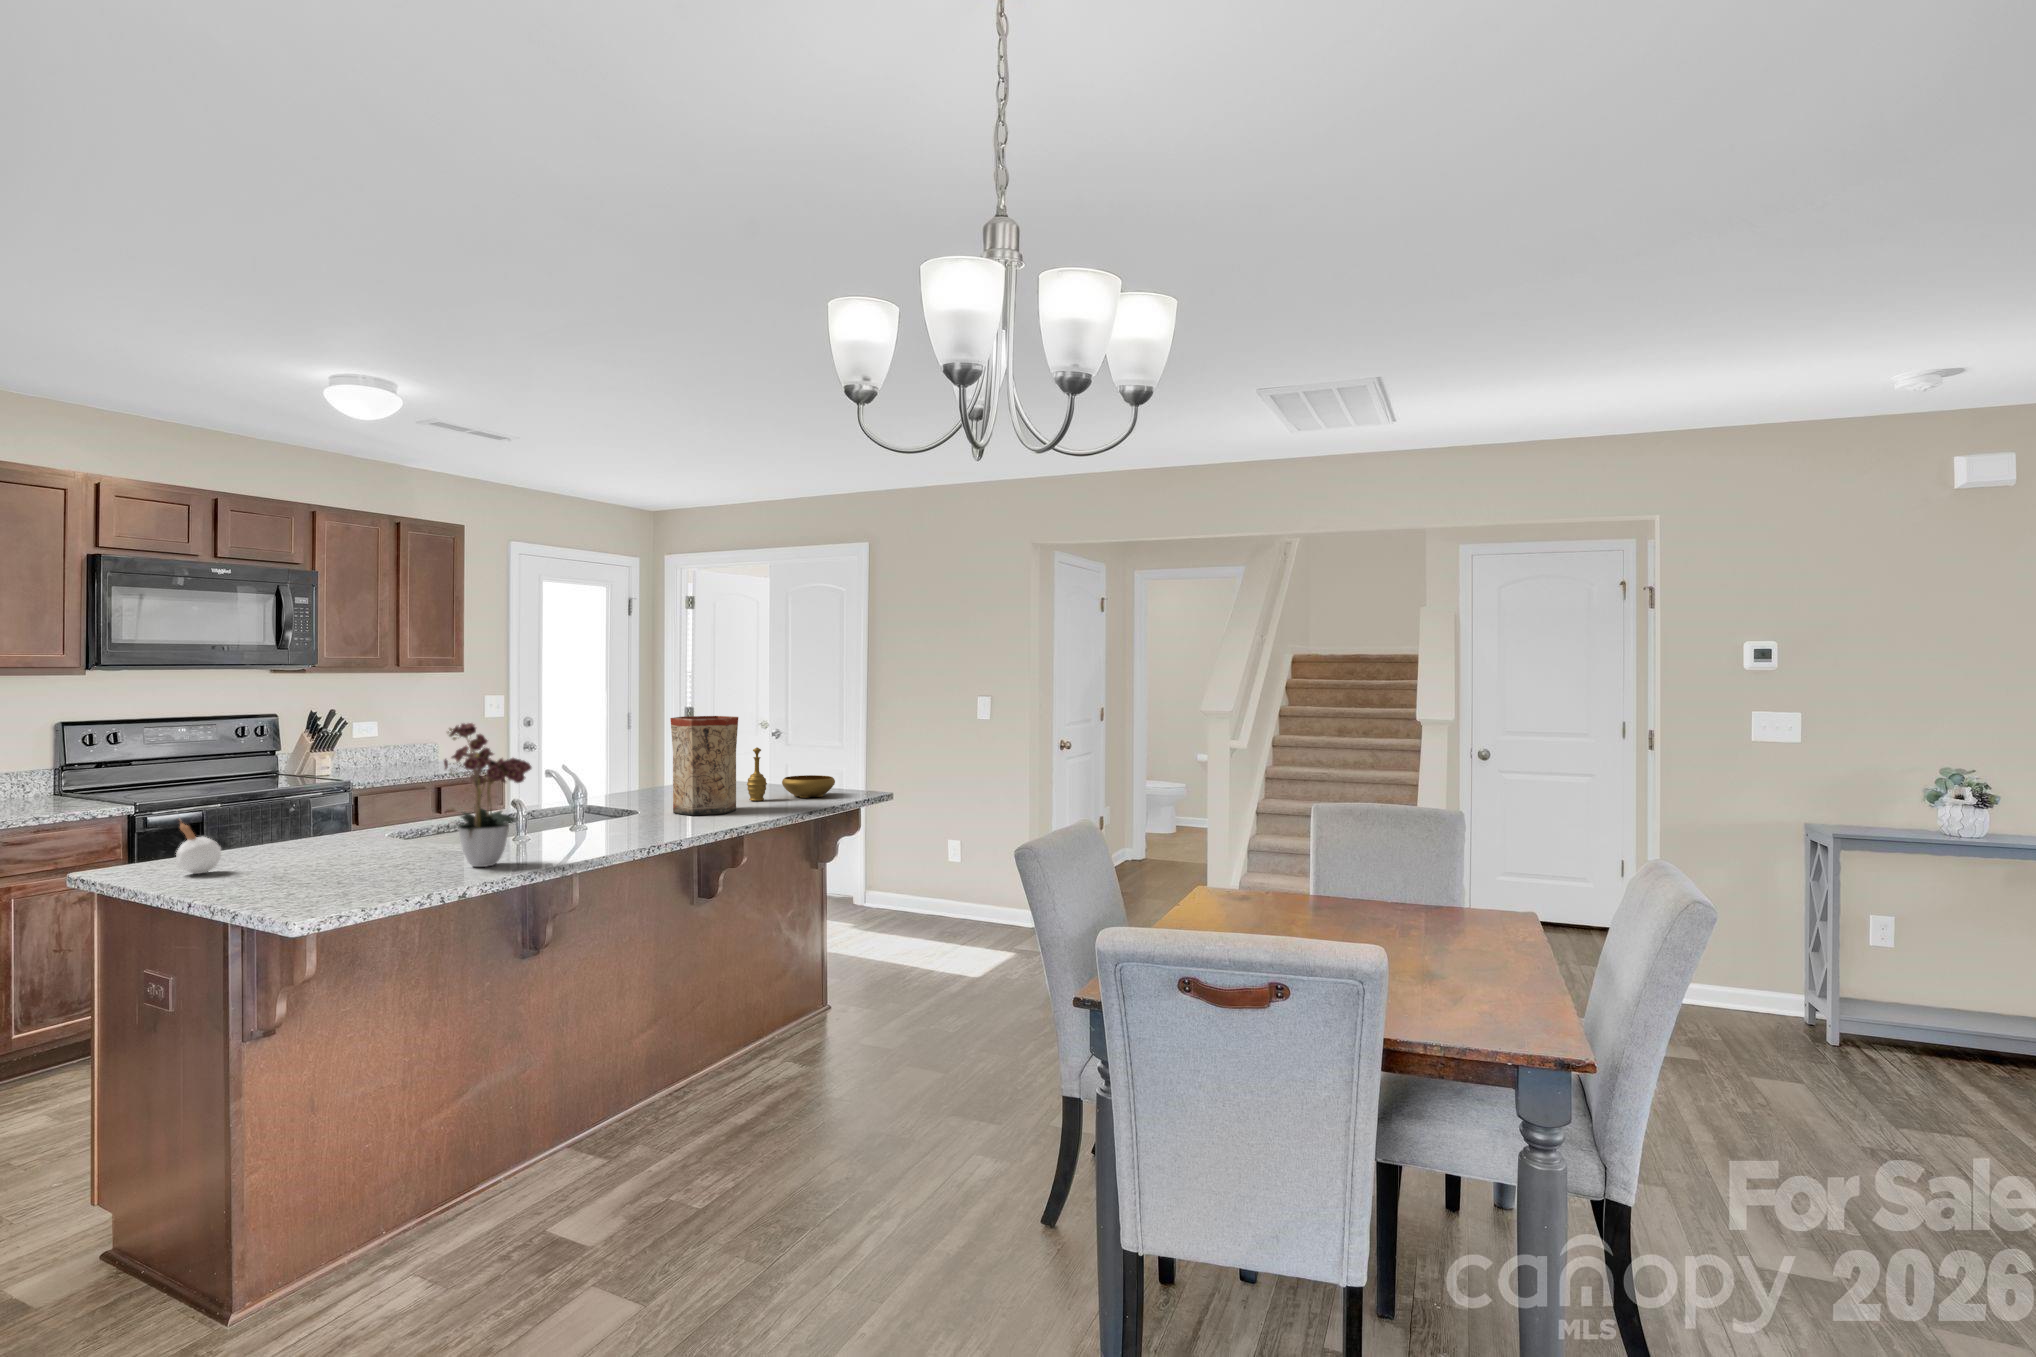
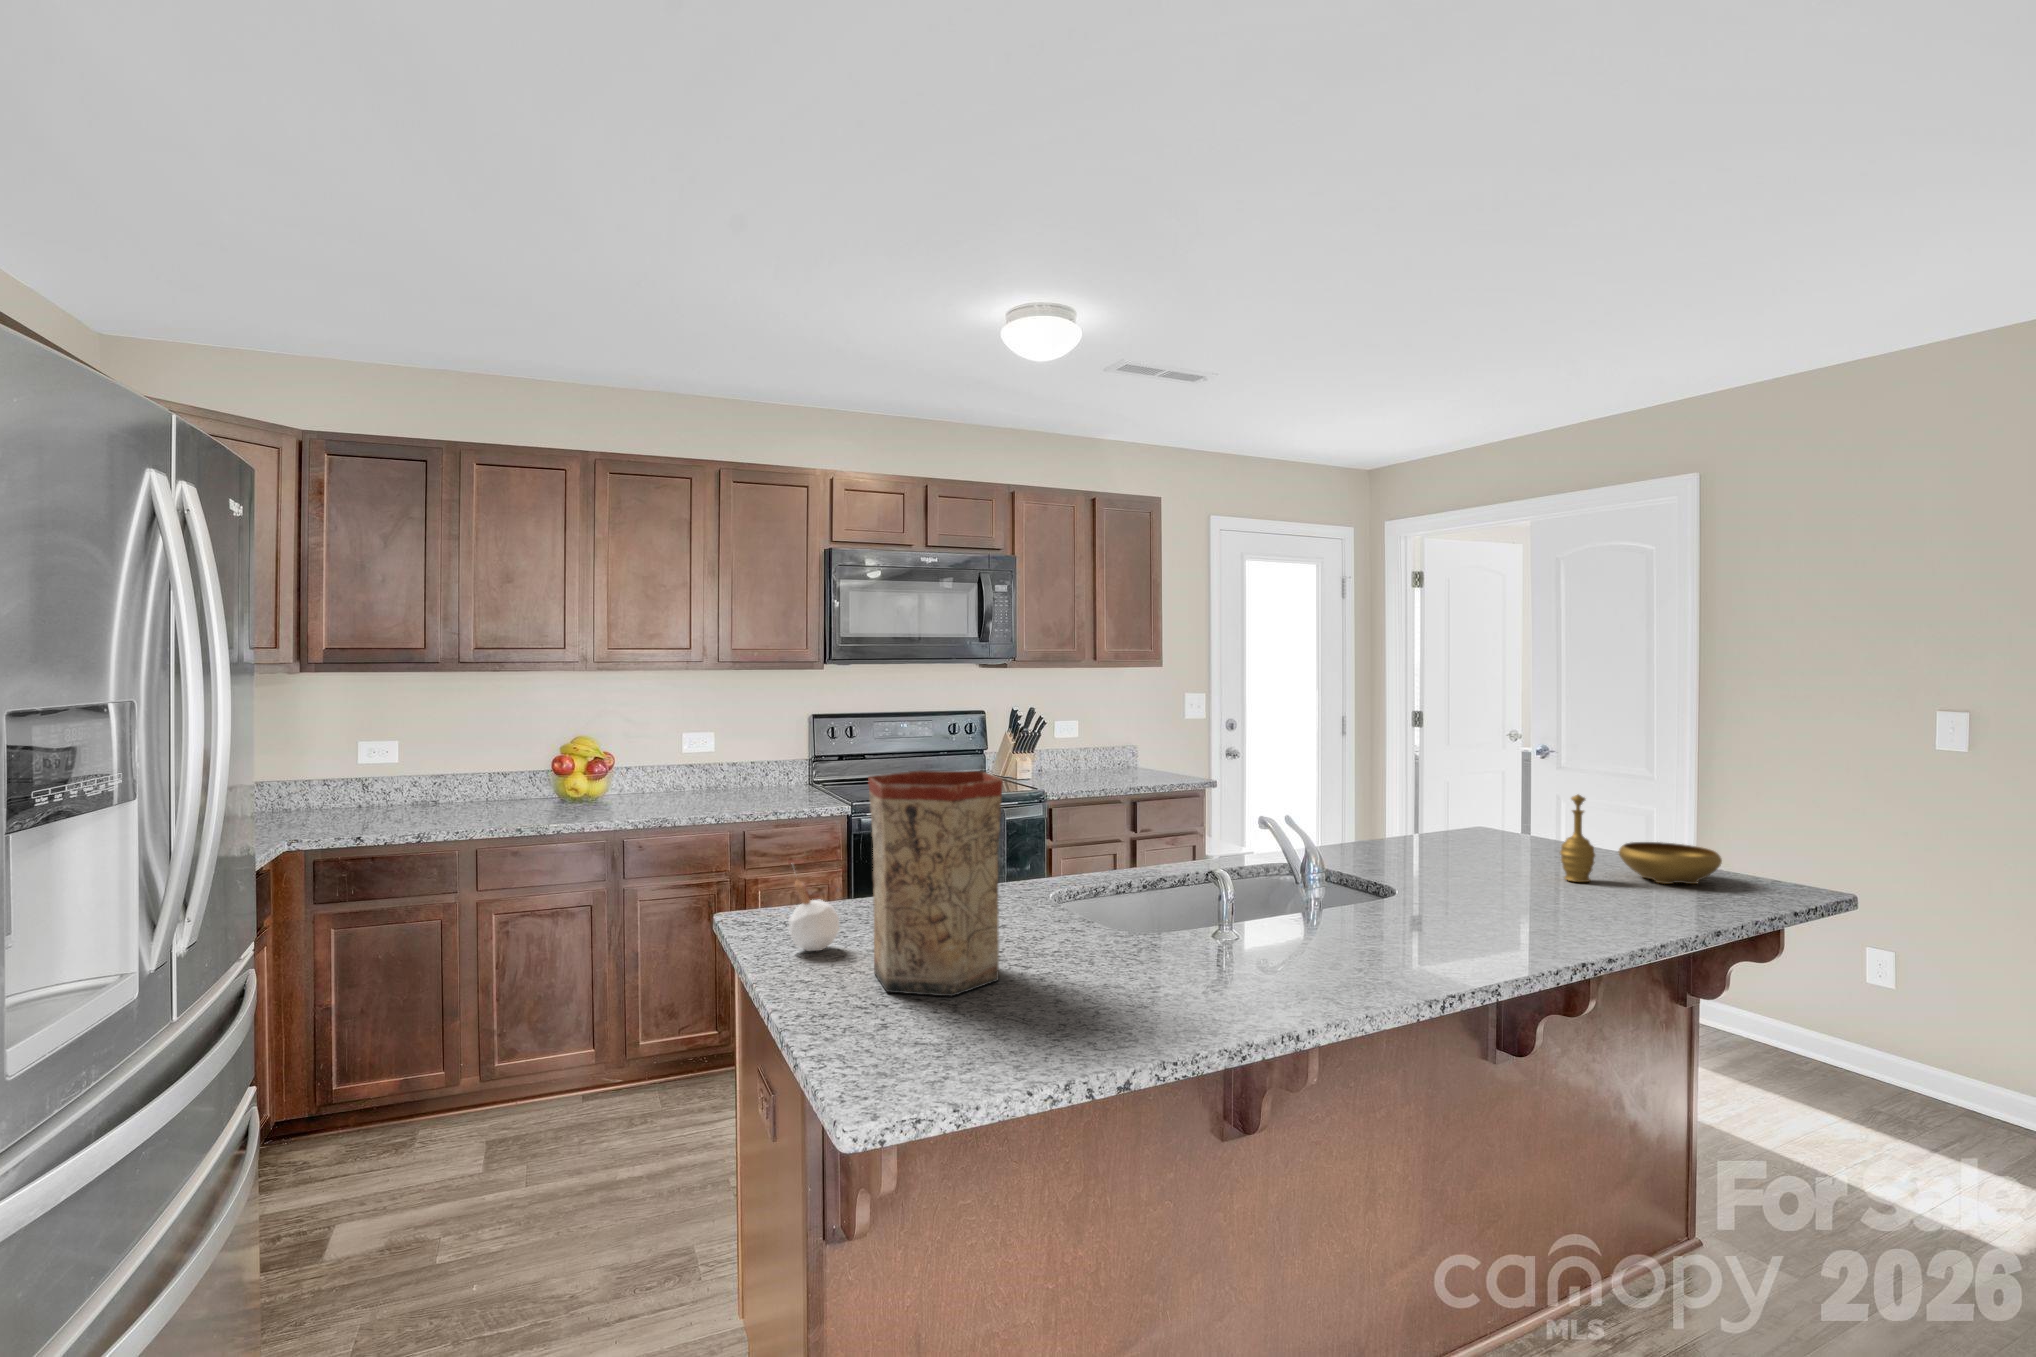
vase: present [670,716,738,816] -> present [868,770,1003,996]
flower arrangement: present [444,723,532,867] -> none [1093,751,1251,1008]

